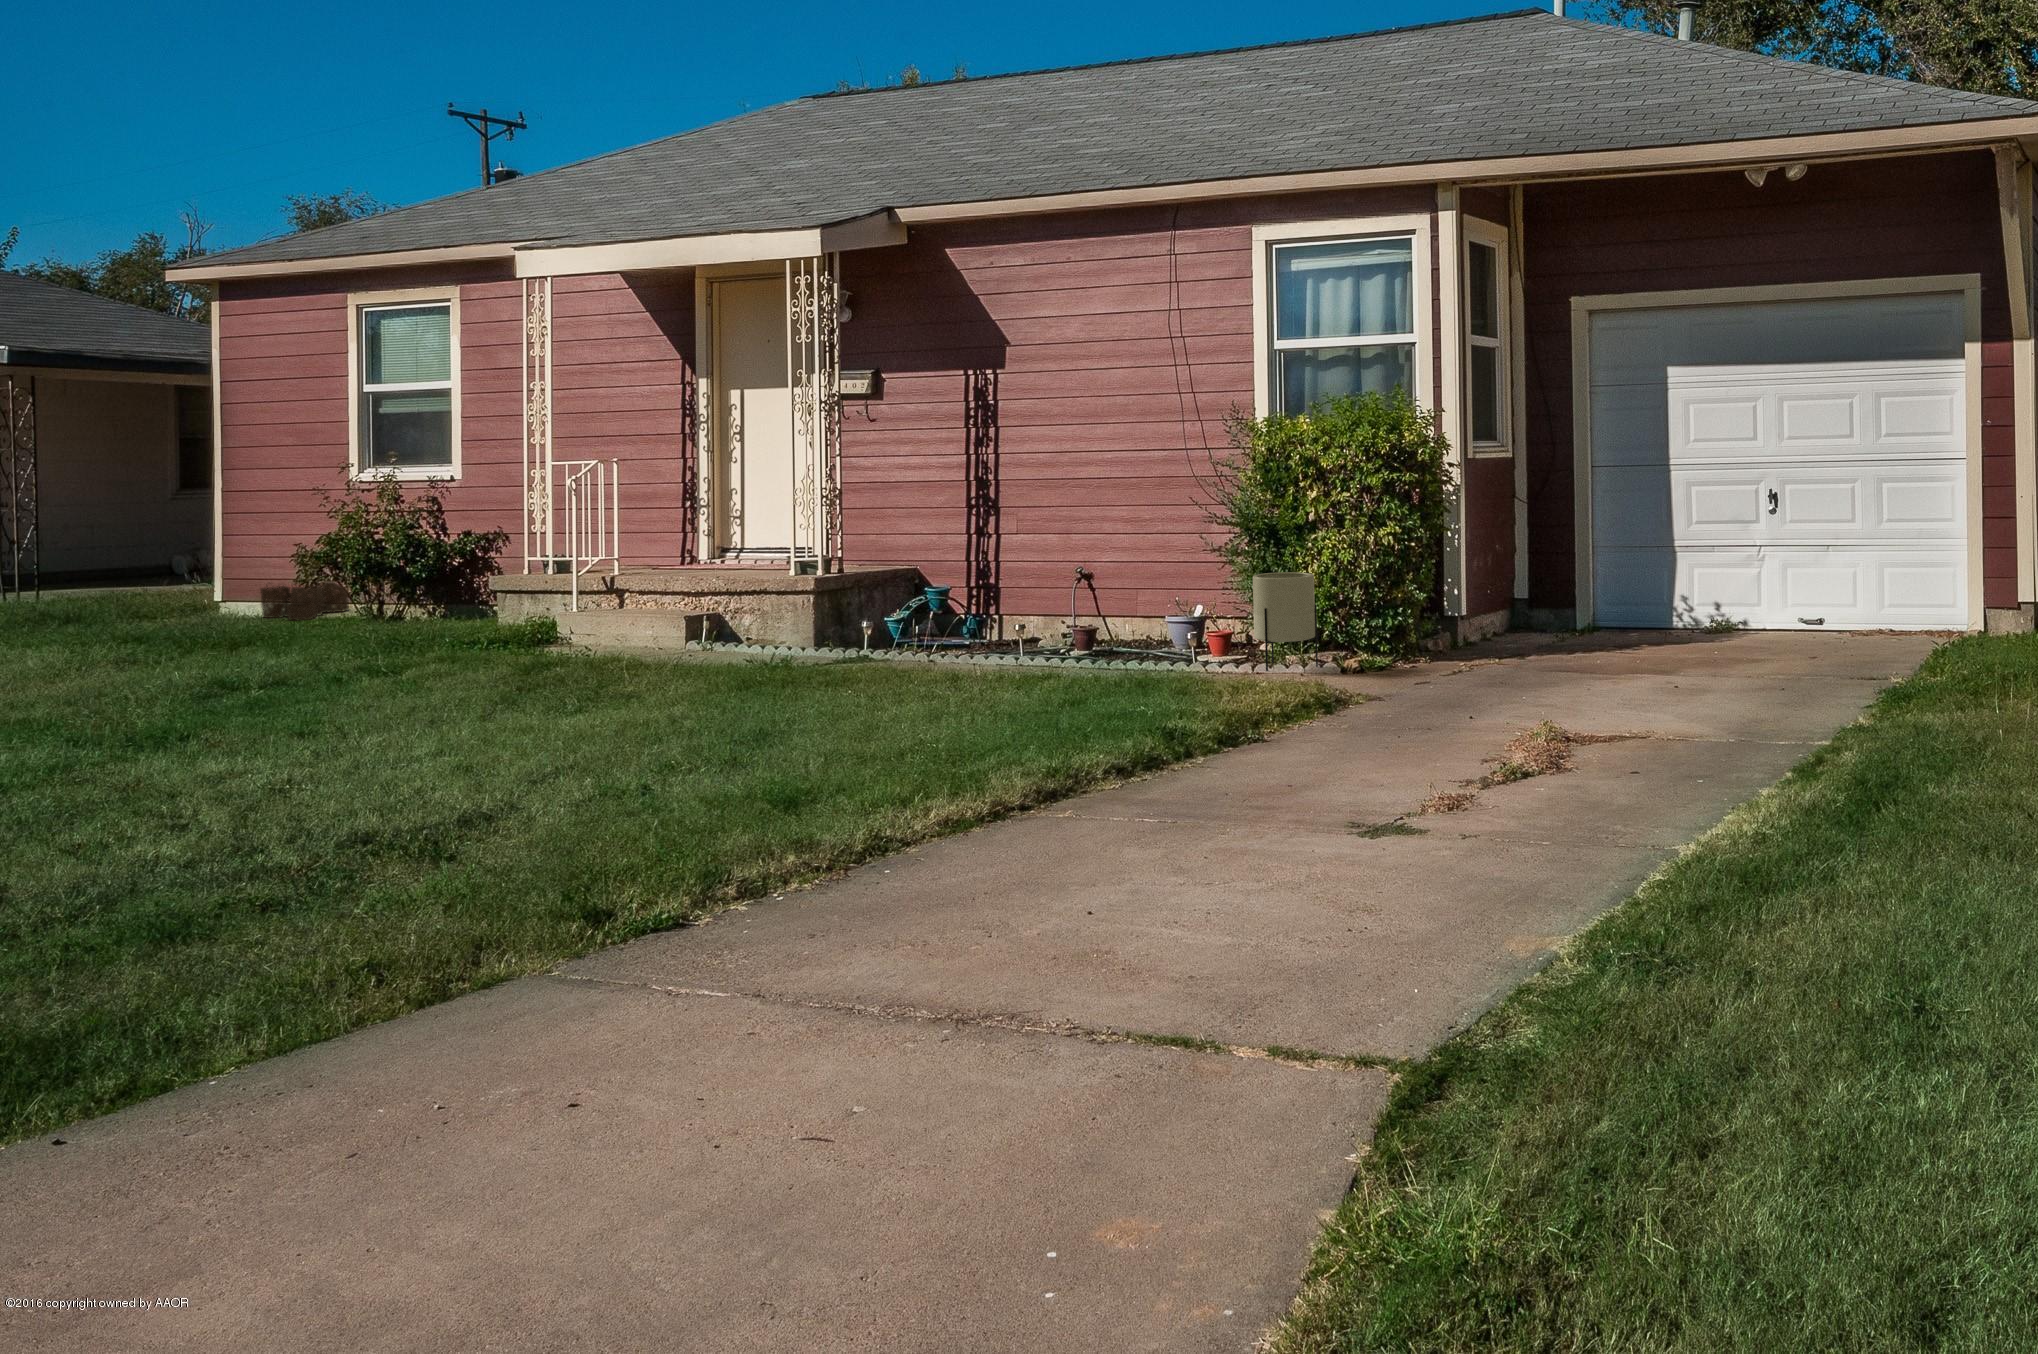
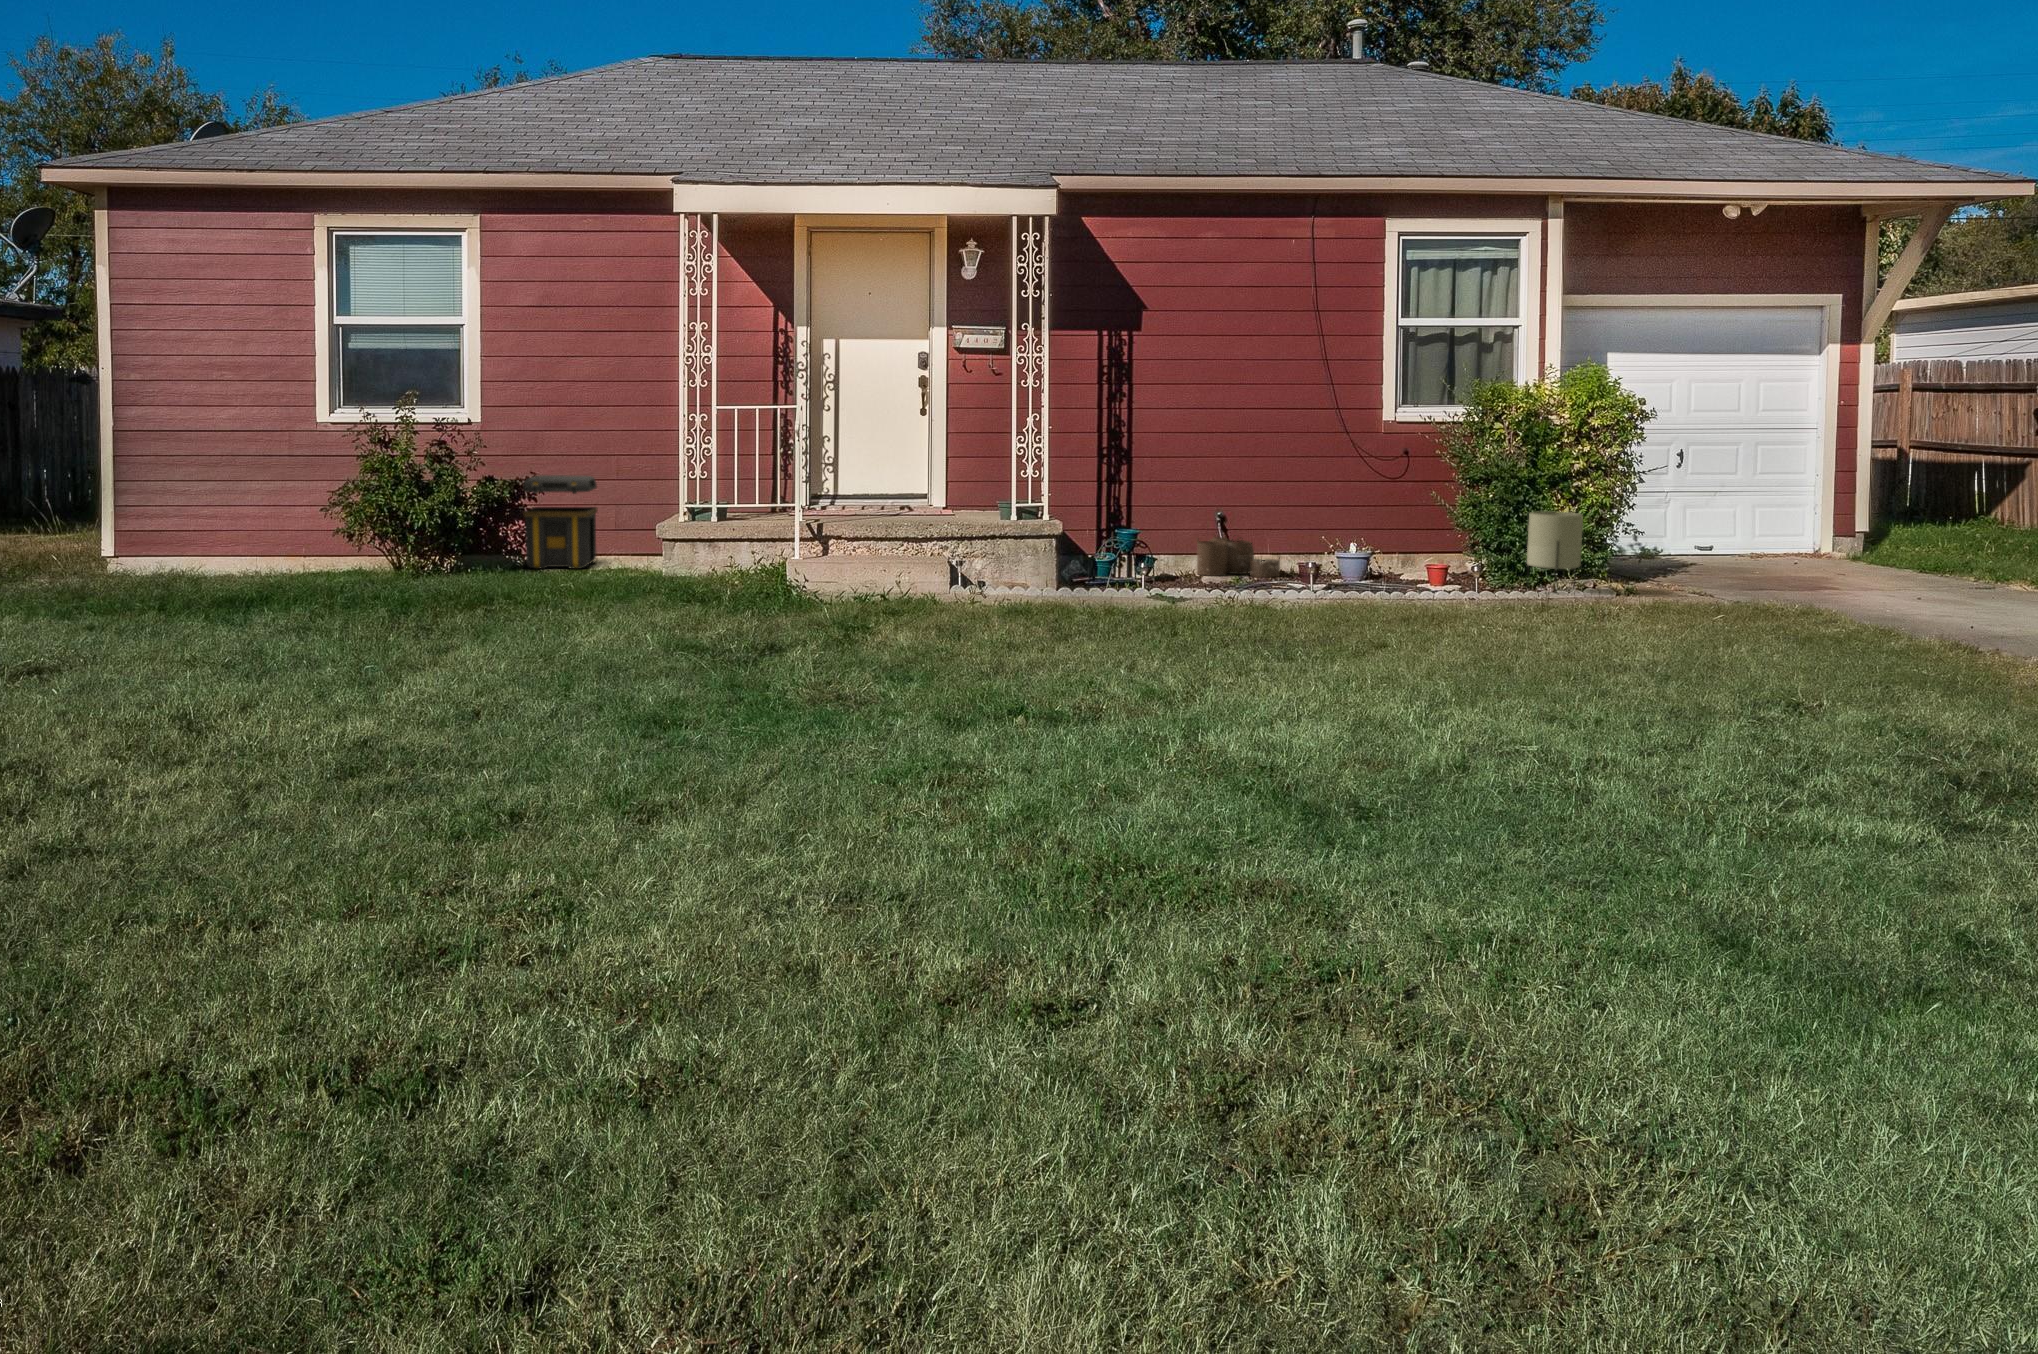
toolbox: none [462,530,547,620] -> present [523,475,598,569]
woven basket: present [260,582,349,620] -> present [1197,535,1280,577]

